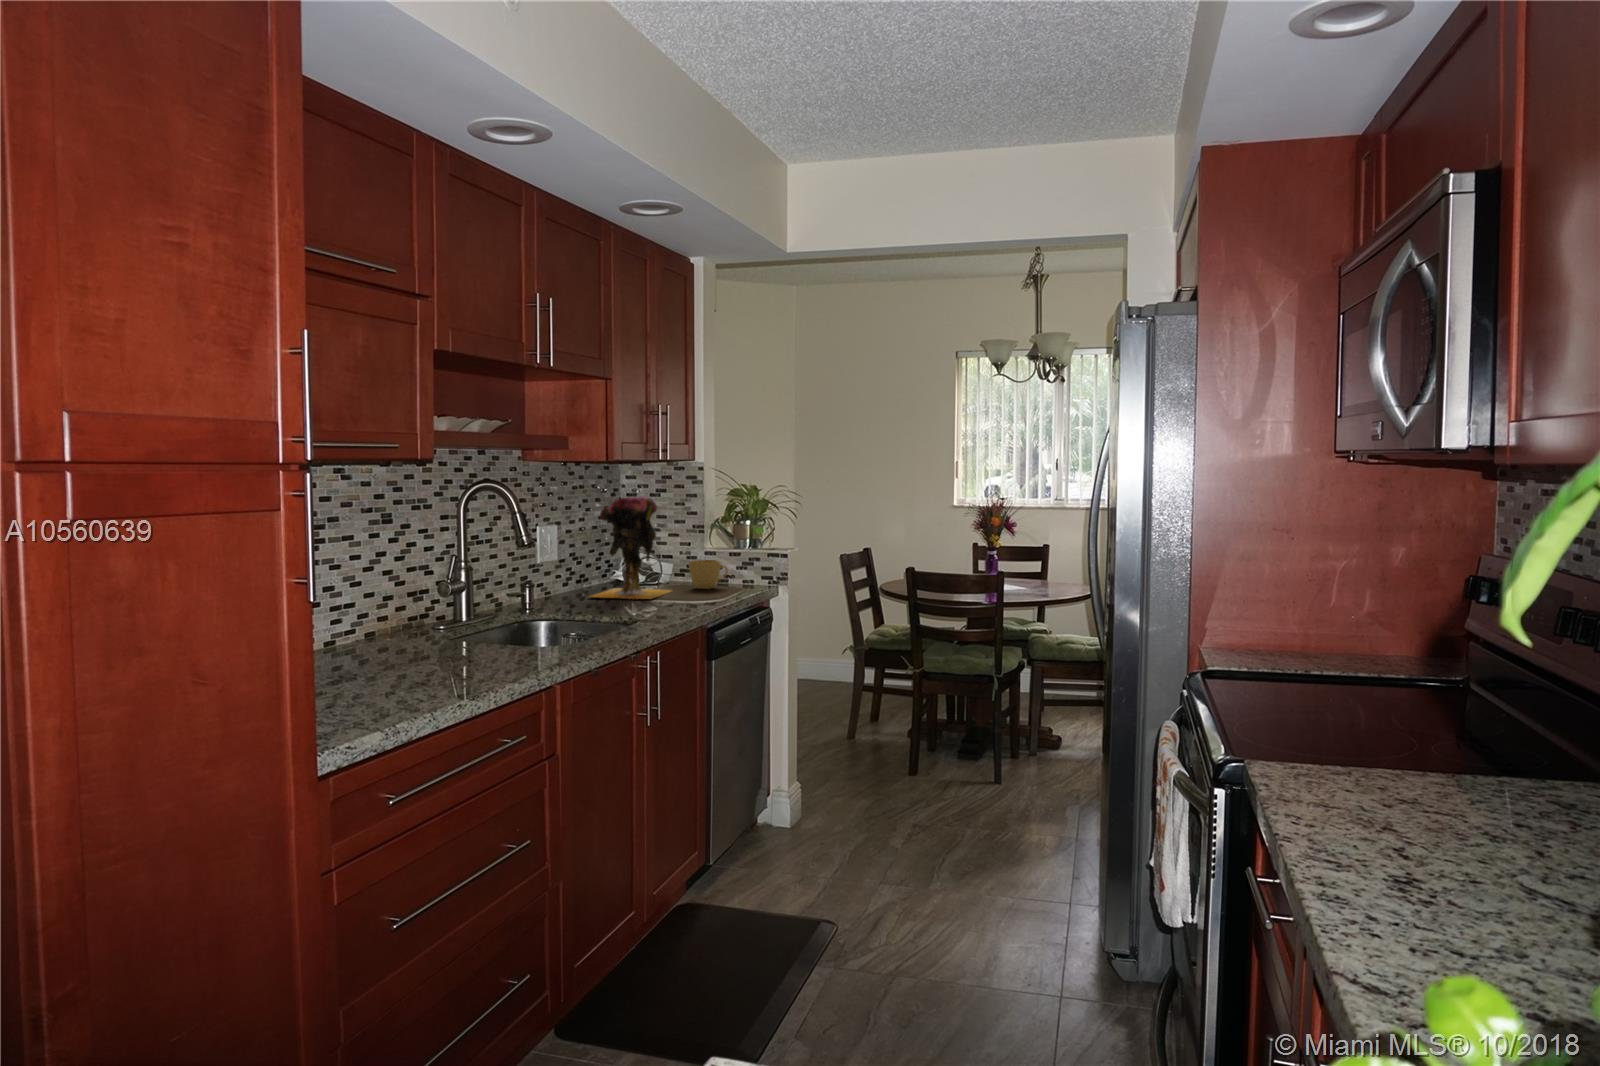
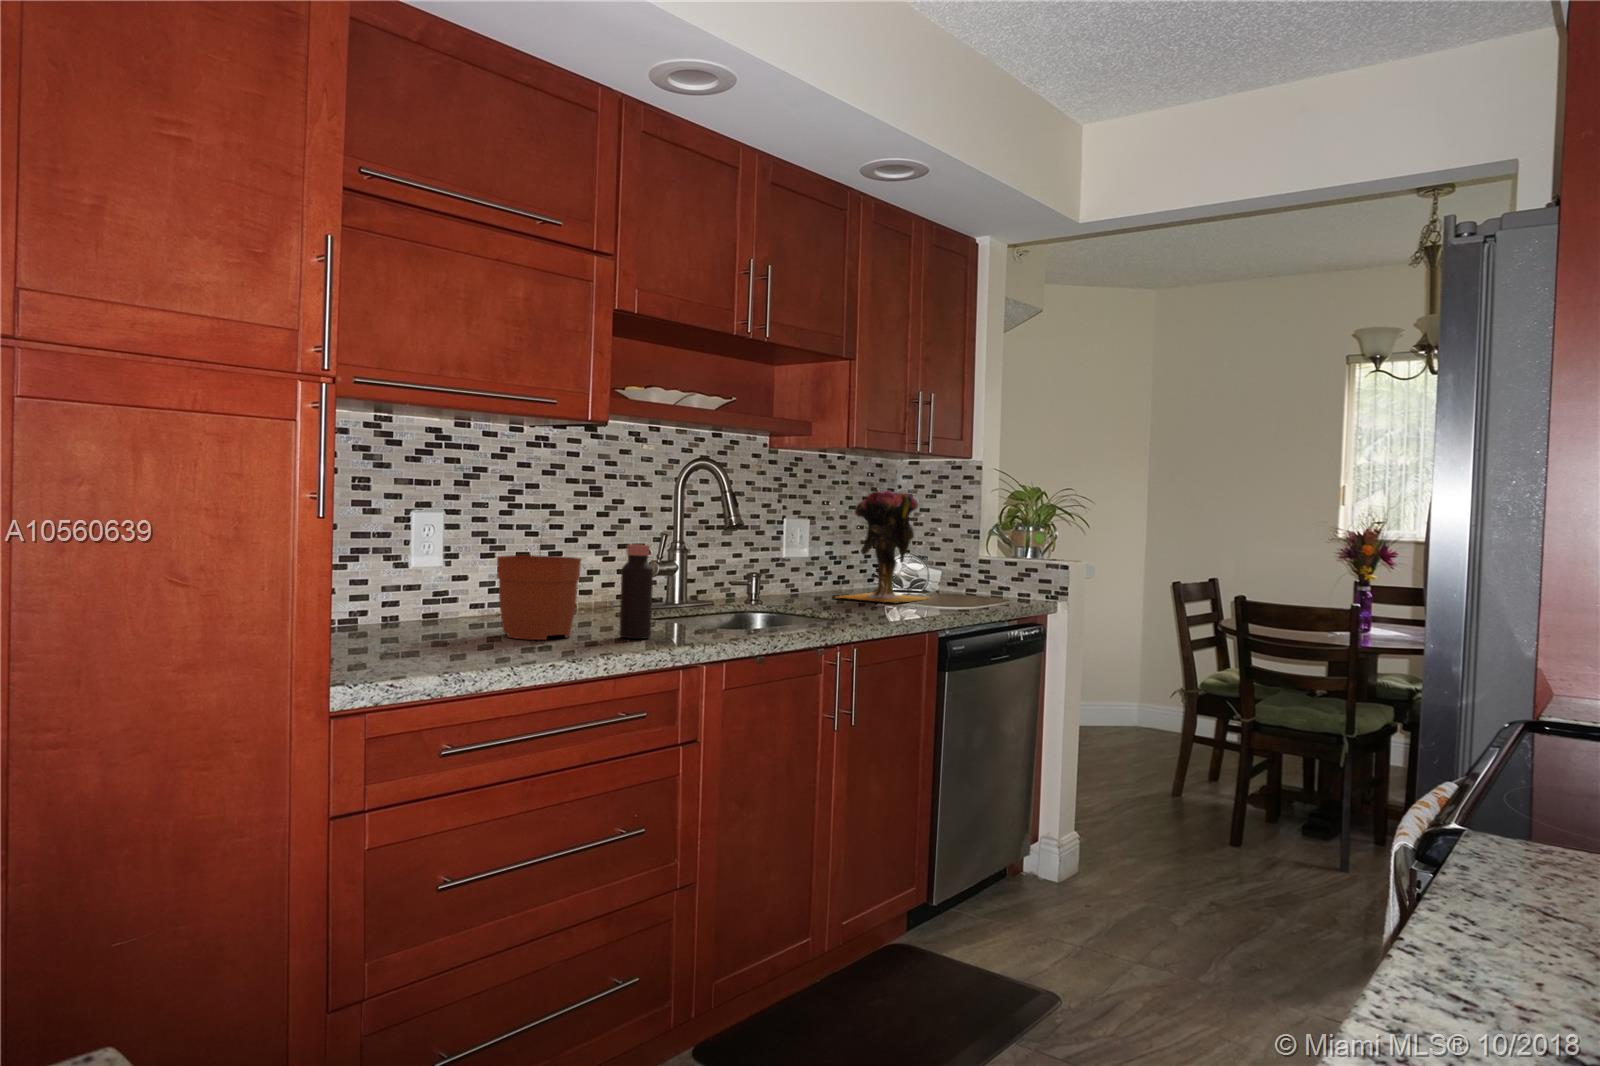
plant pot: none [349,560,434,679] -> present [497,518,581,640]
cup: present [689,560,728,589] -> none [953,567,997,599]
bottle: none [469,578,500,667] -> present [619,544,653,639]

